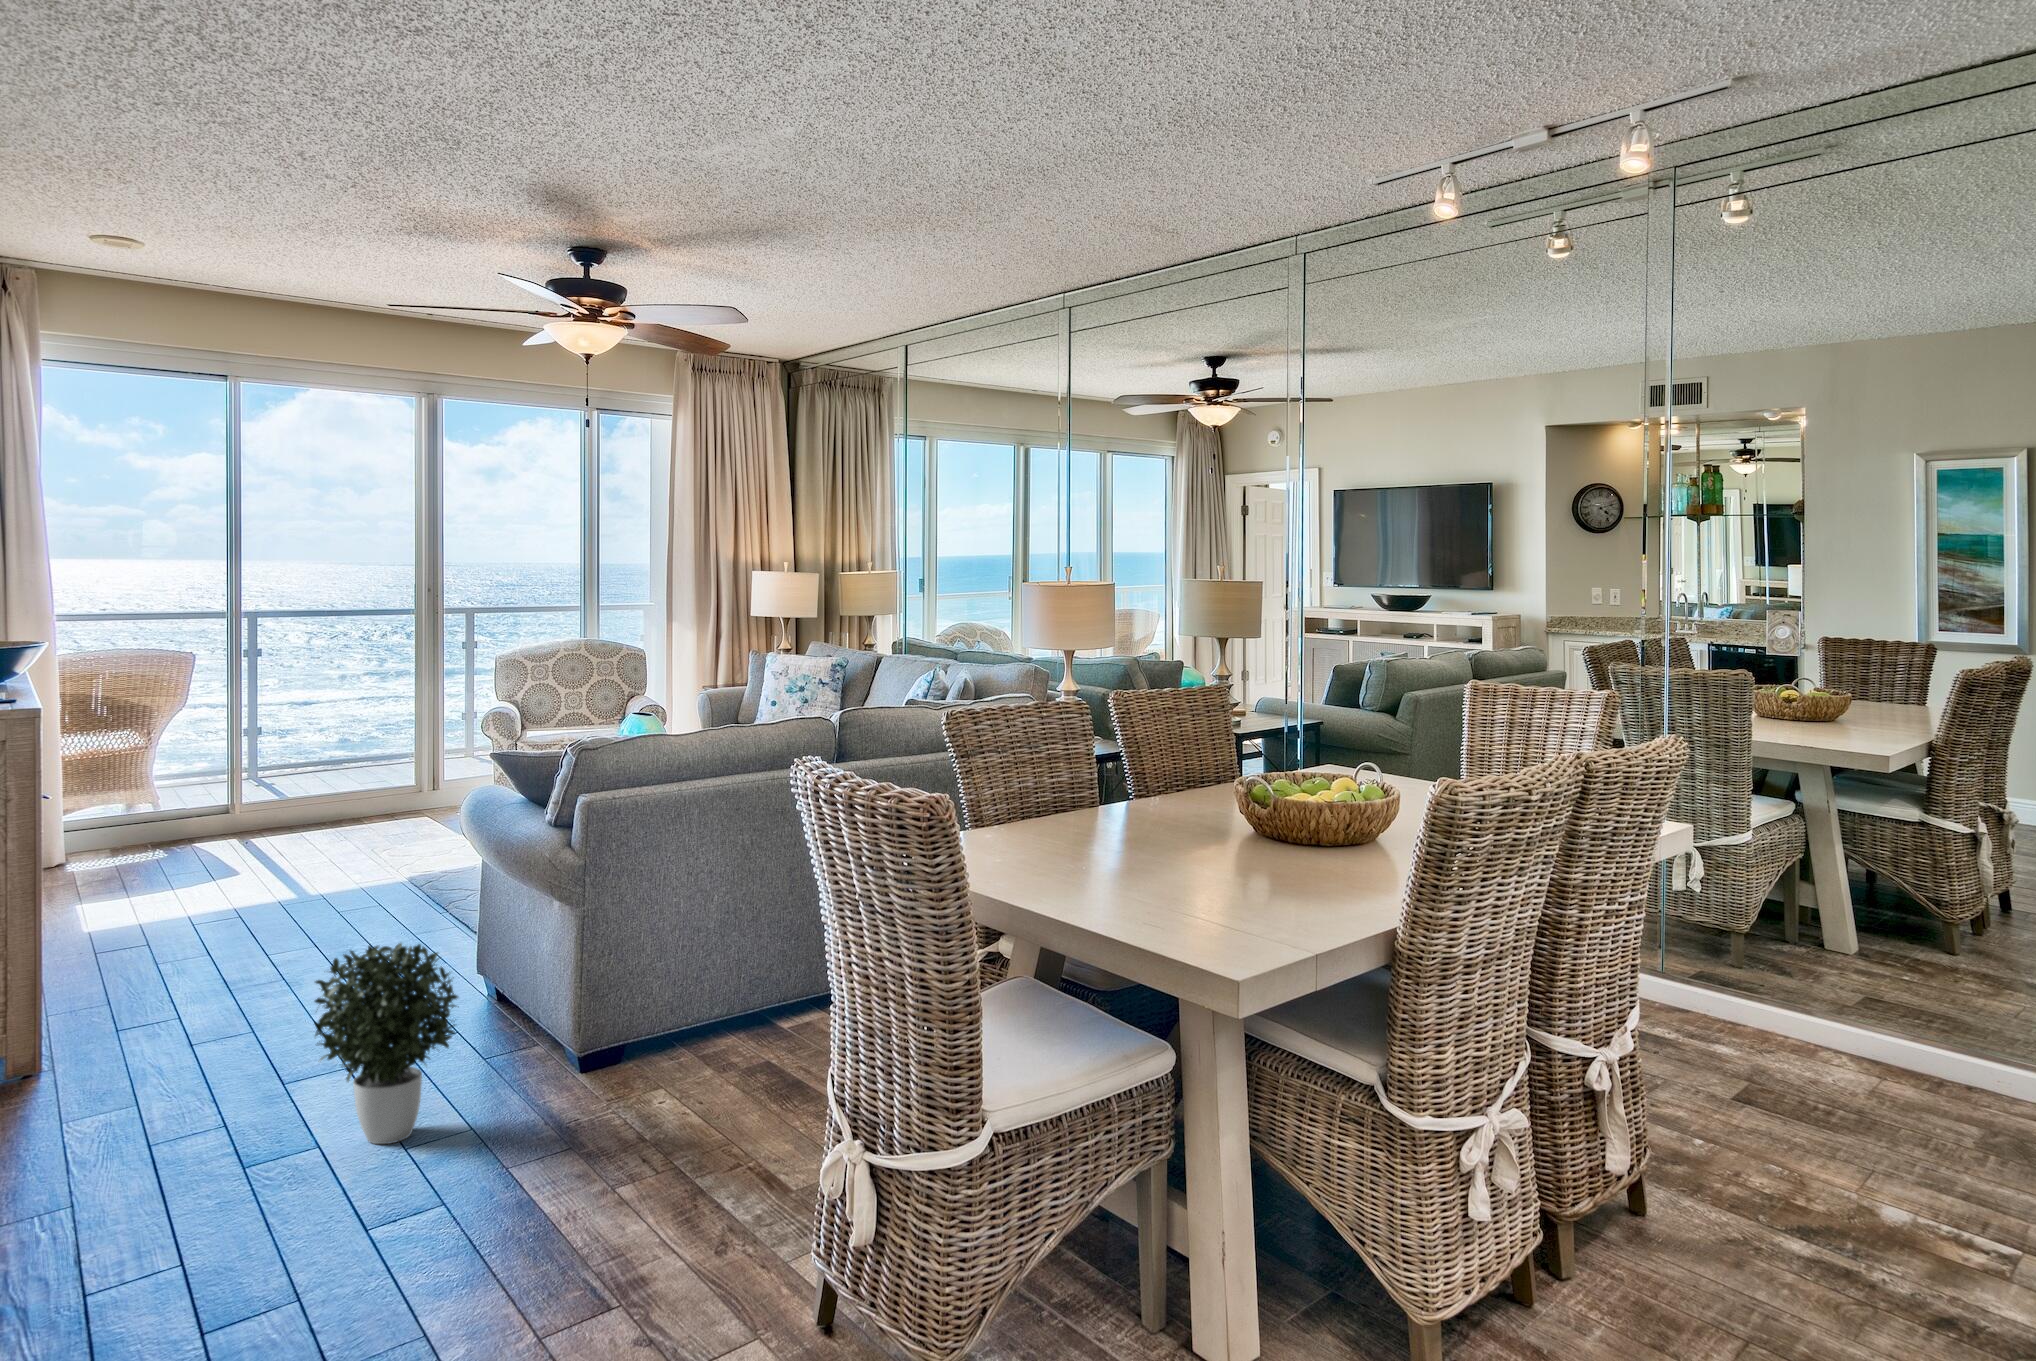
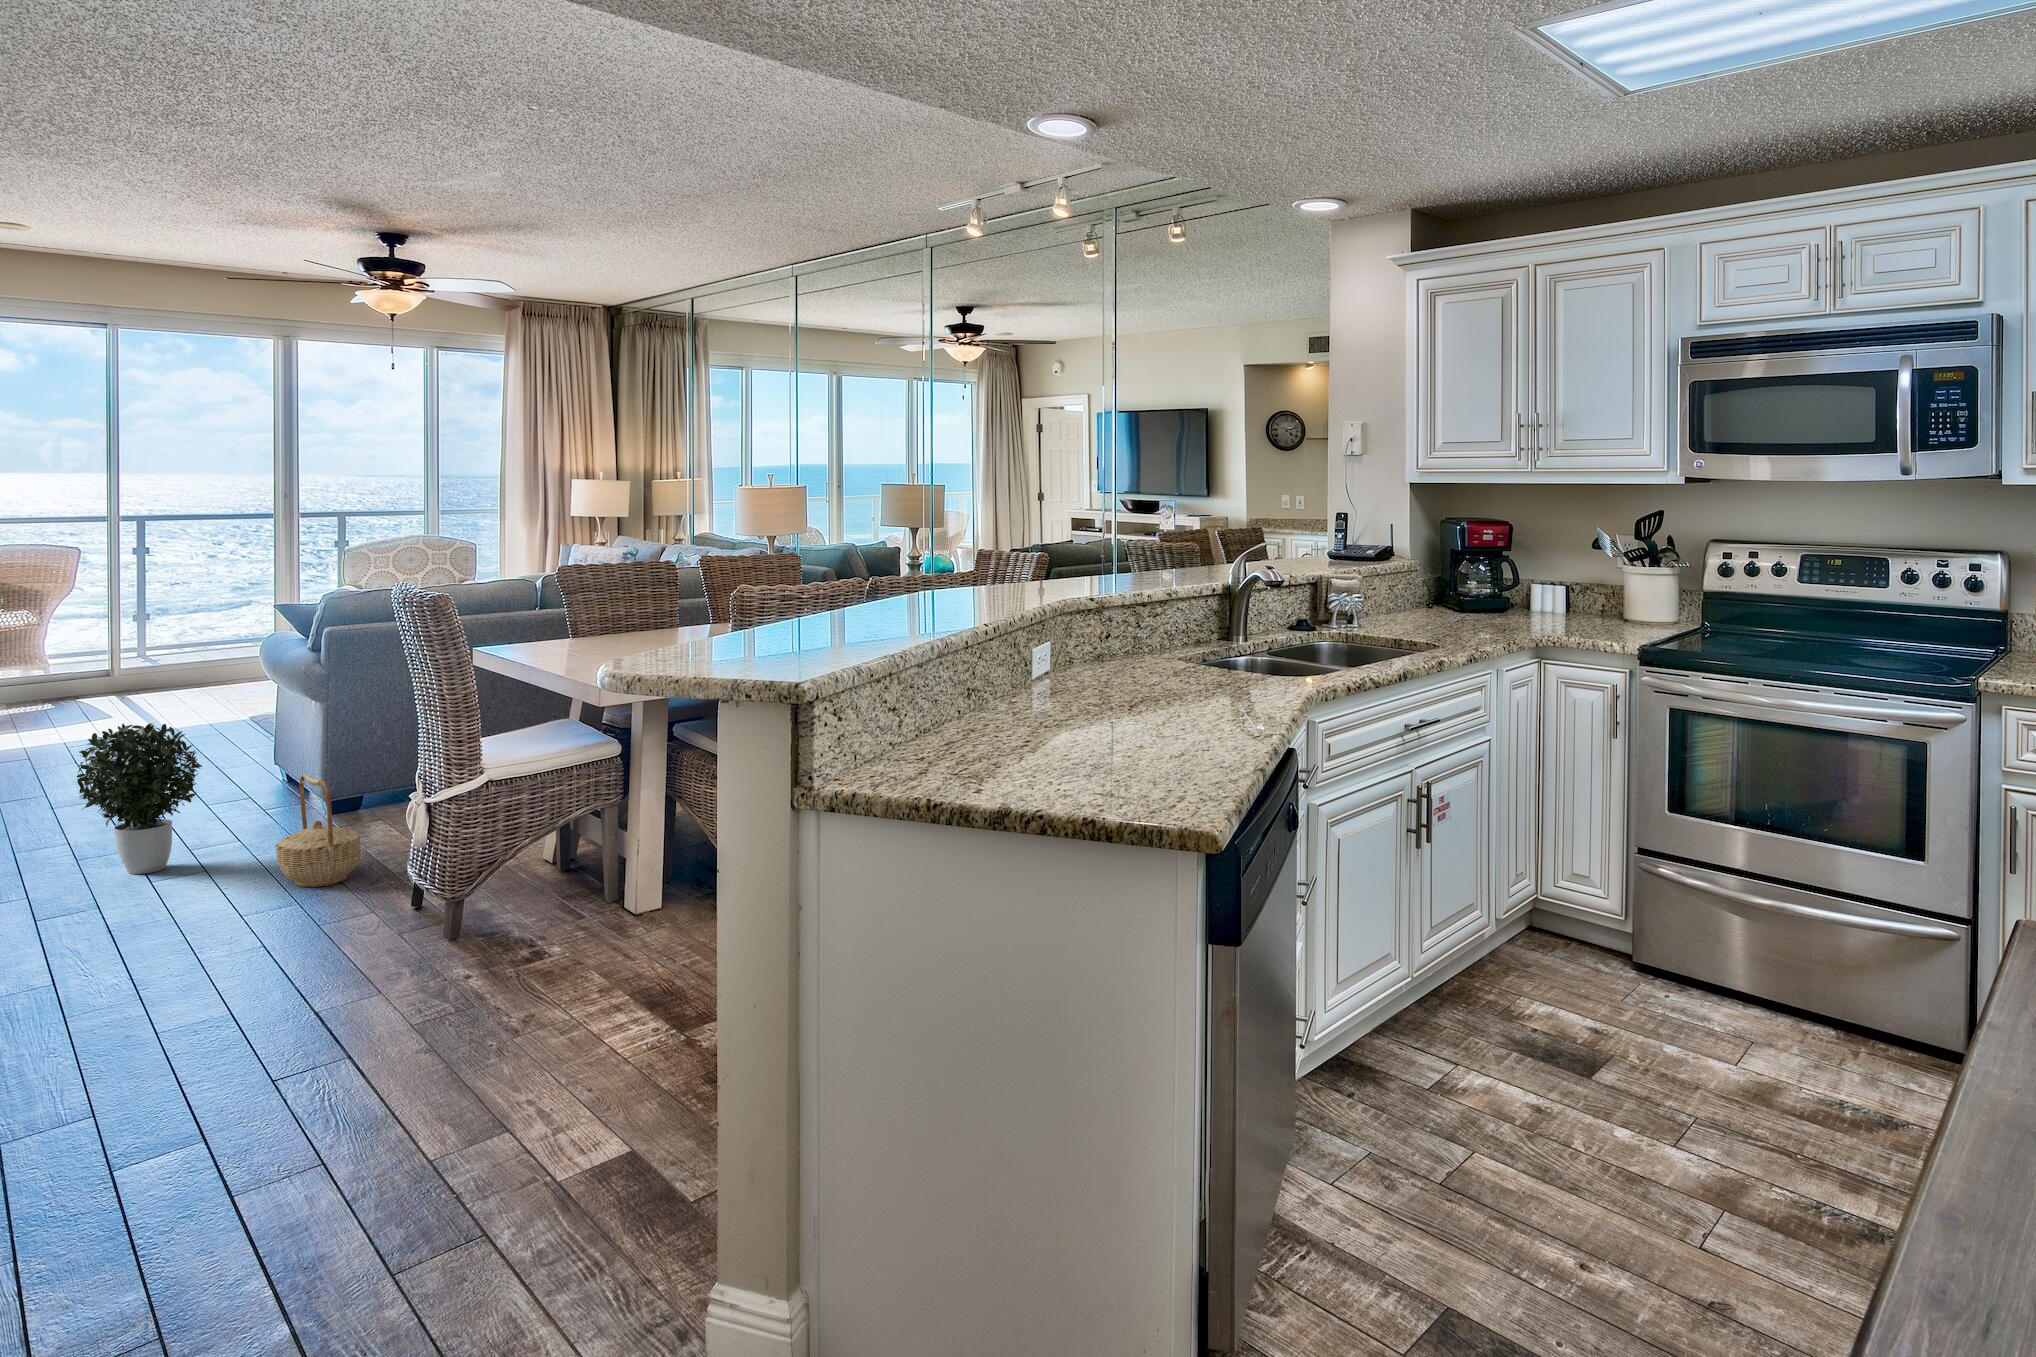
basket: none [569,1016,671,1174] -> present [276,774,361,887]

